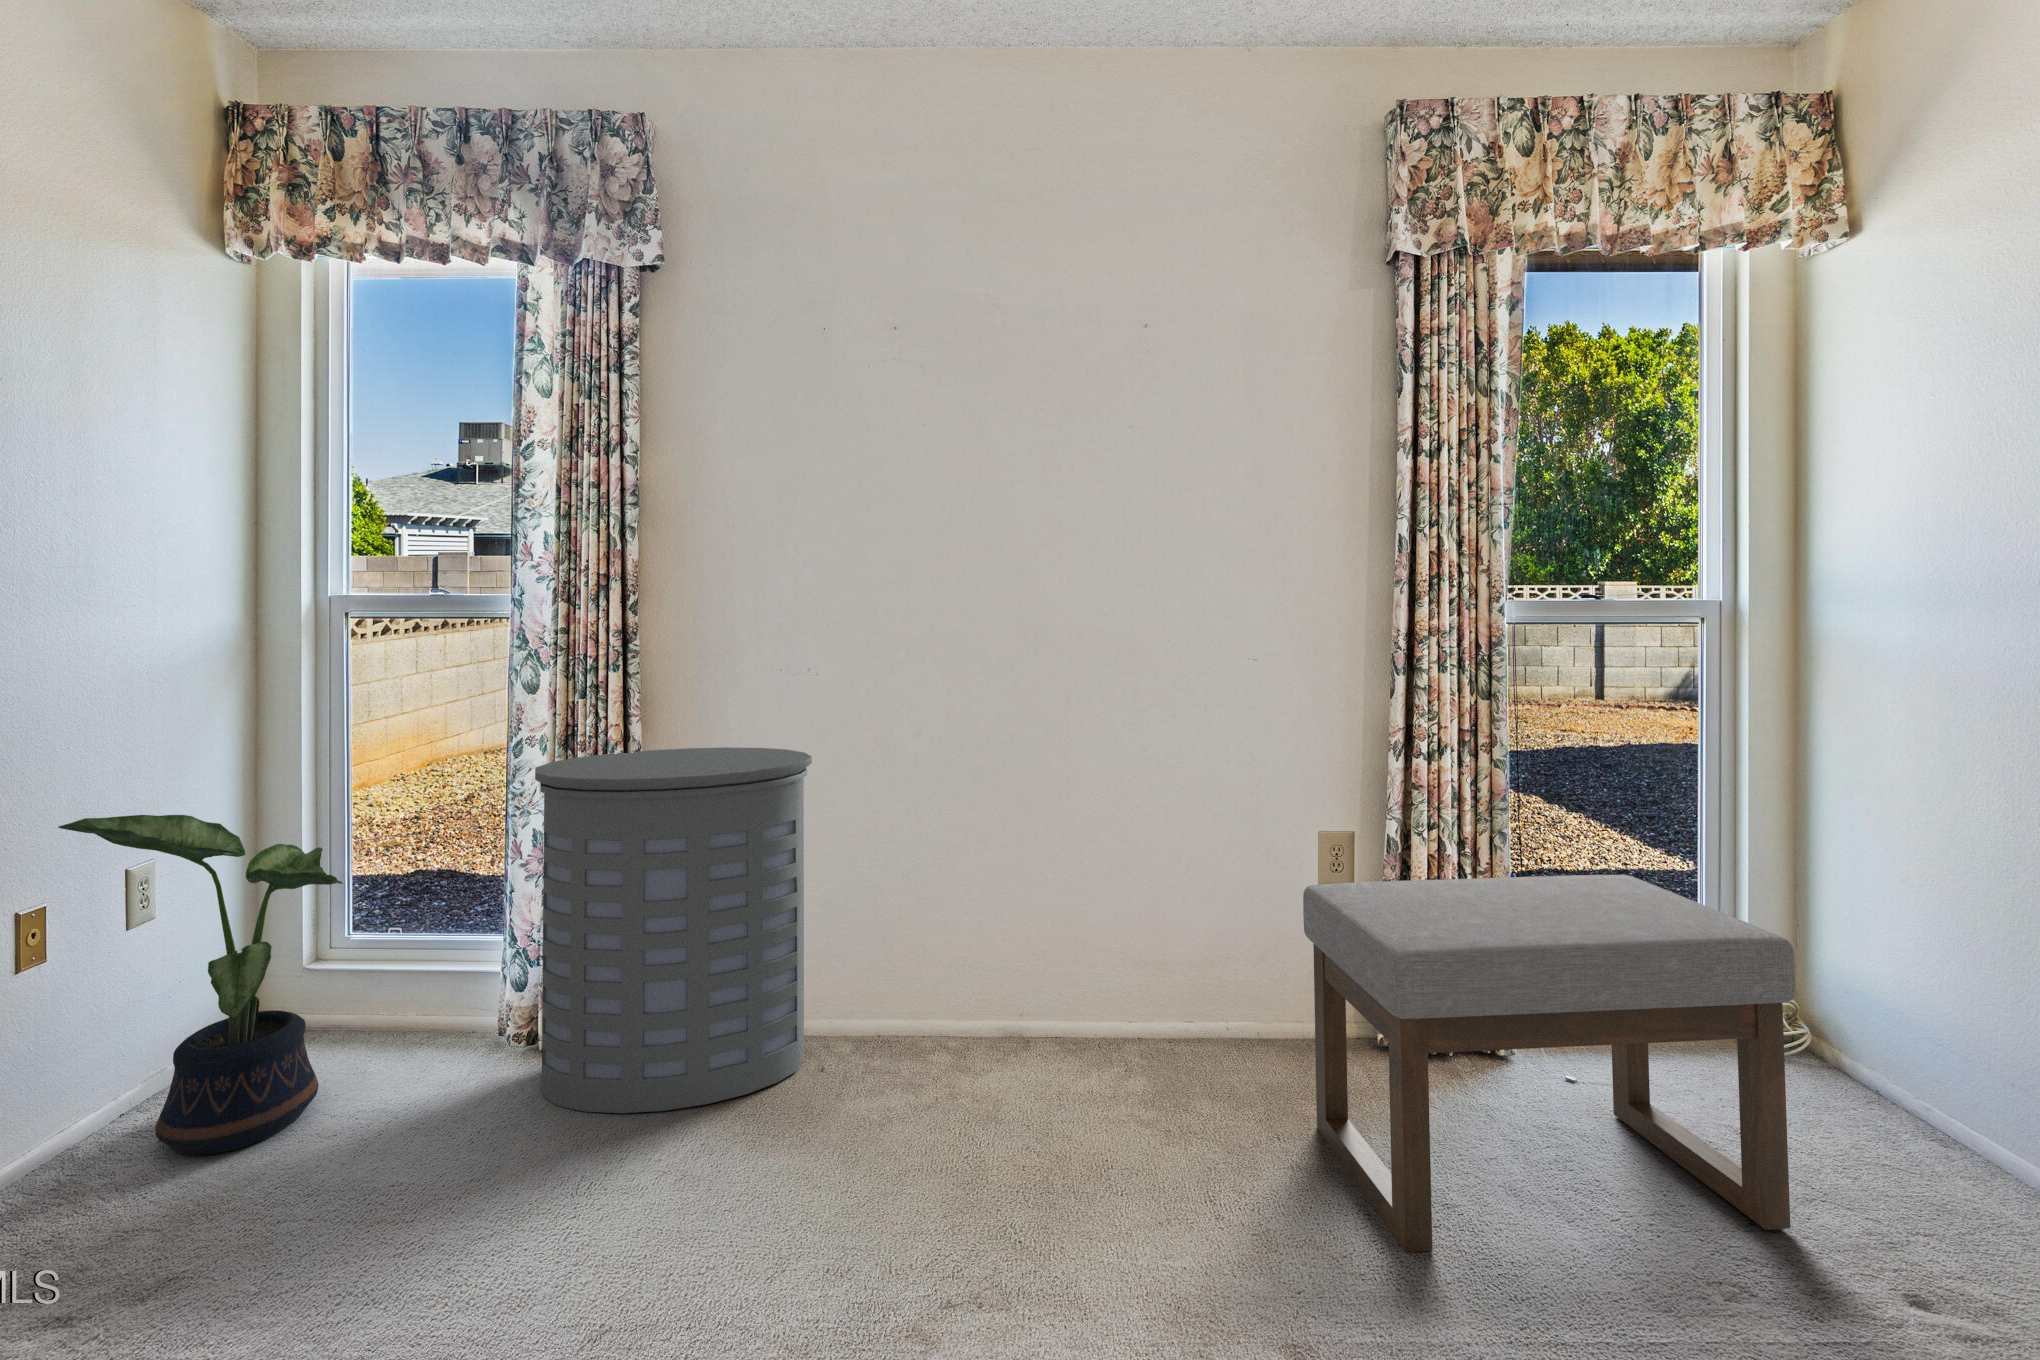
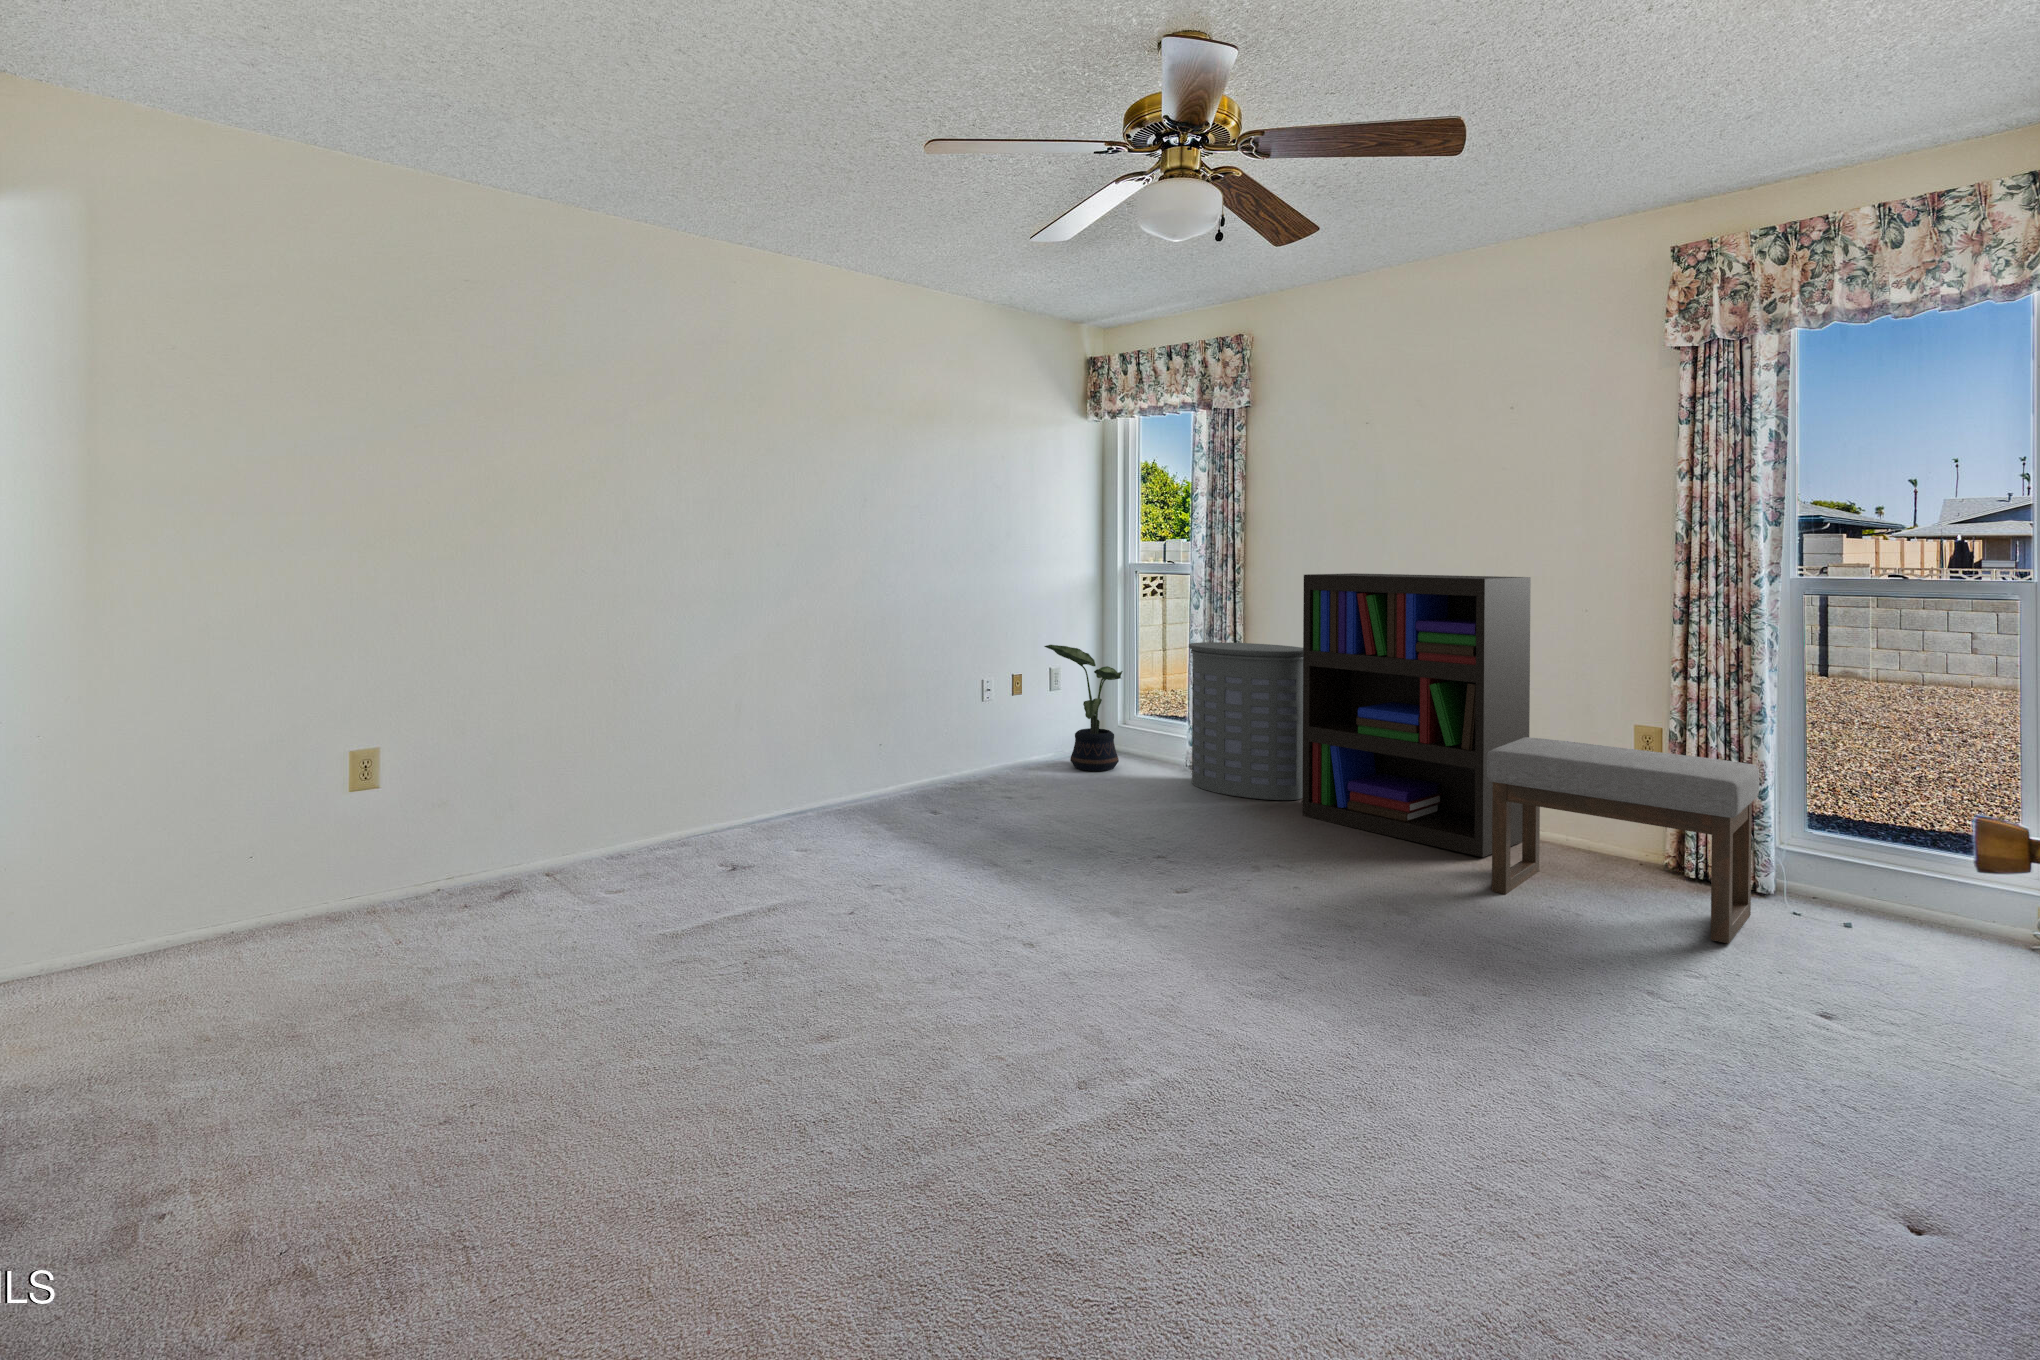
bookshelf: none [853,599,1247,1129] -> present [1302,573,1531,857]

